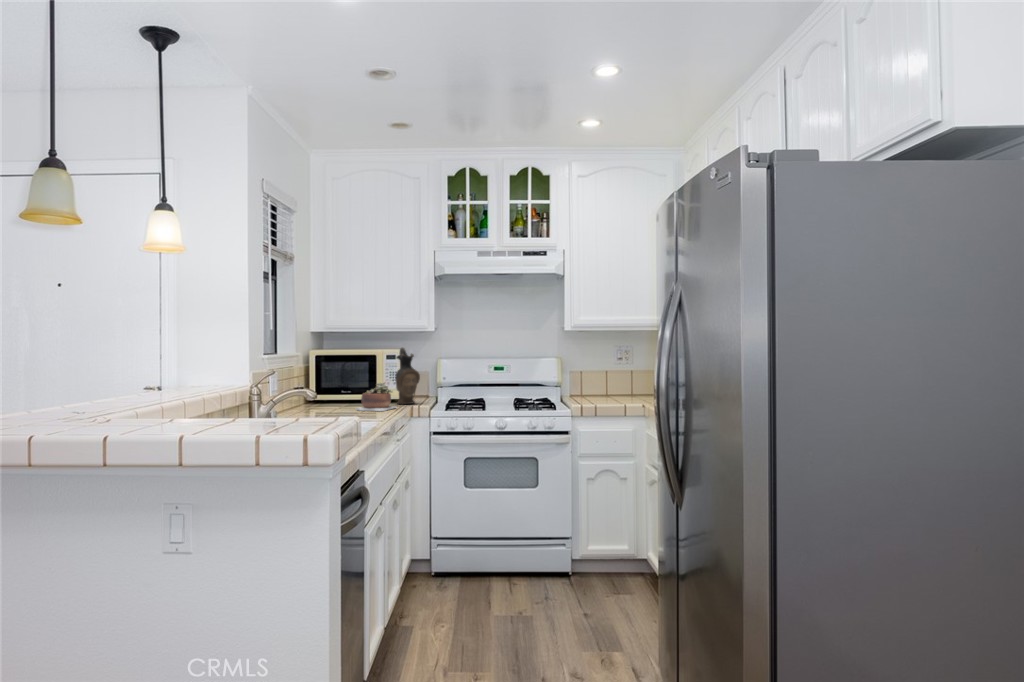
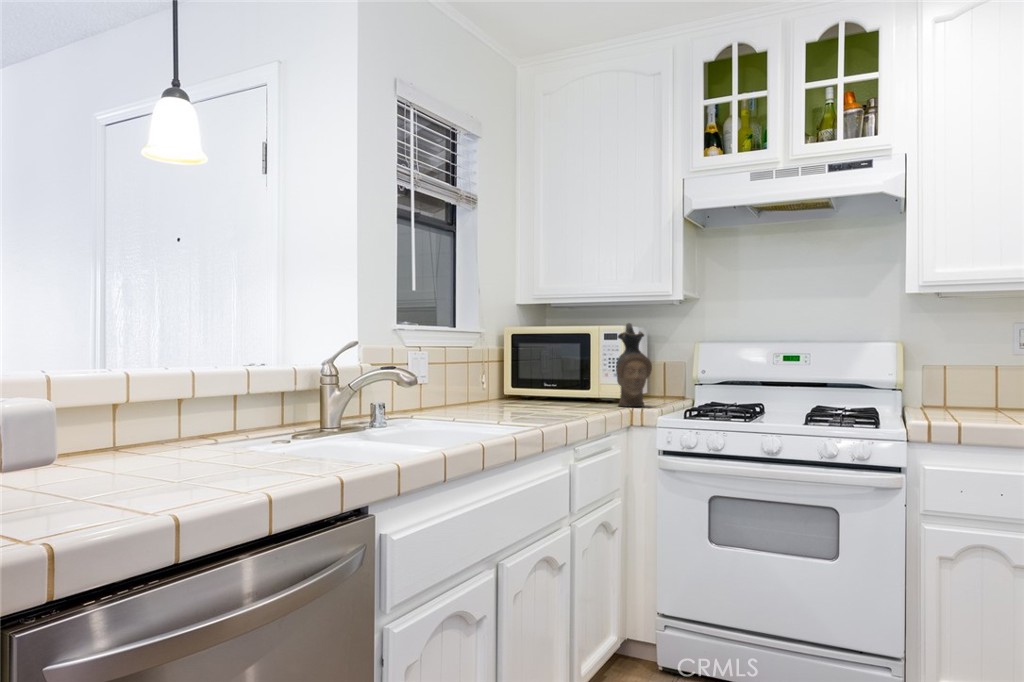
succulent plant: present [356,383,396,411] -> none [548,370,610,412]

